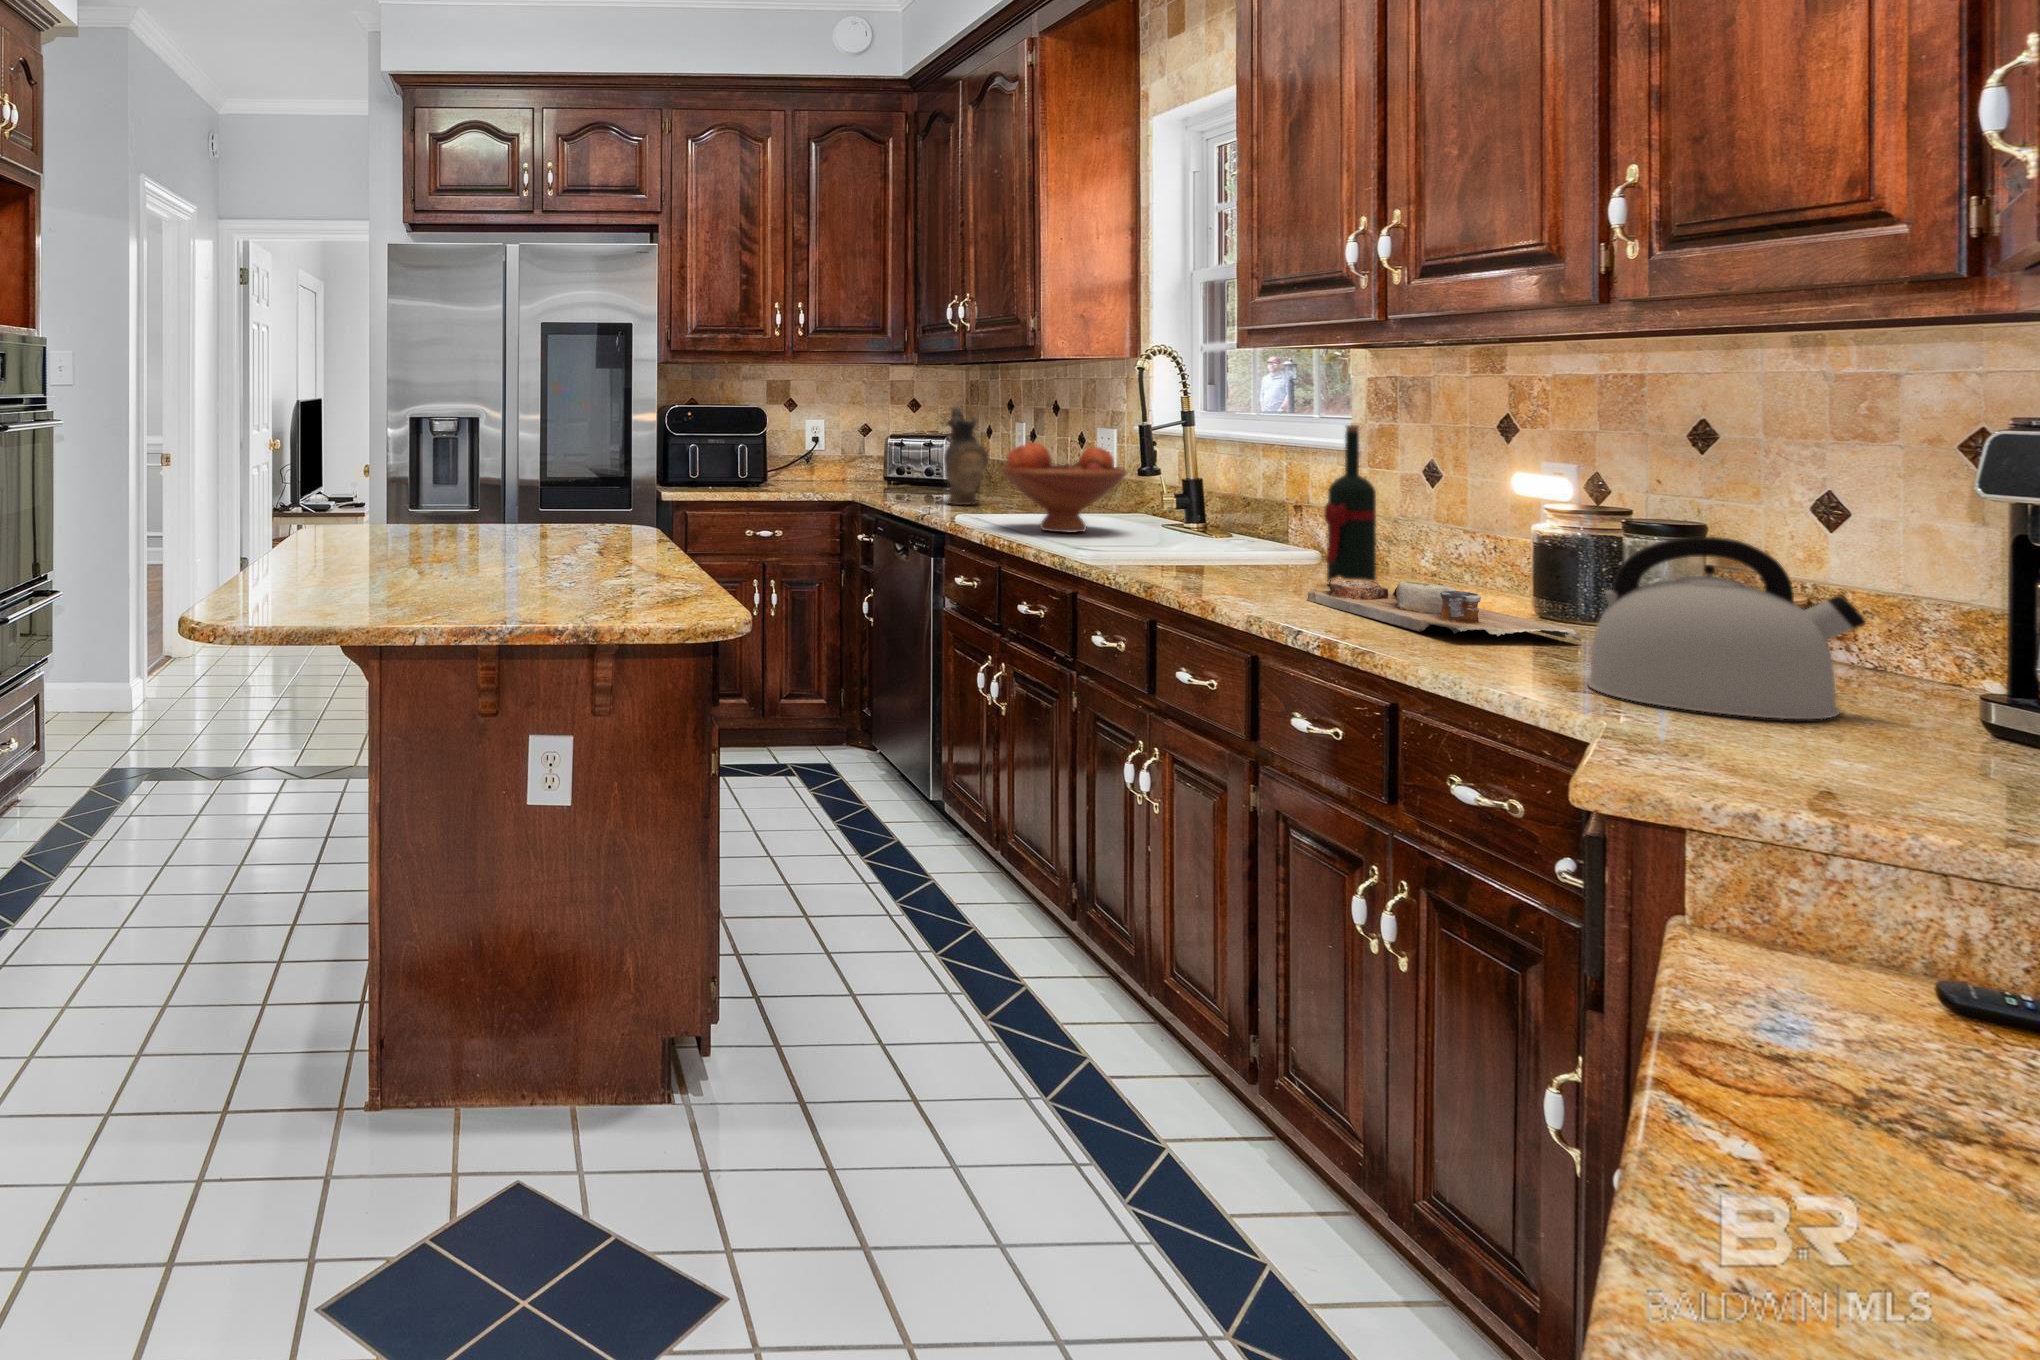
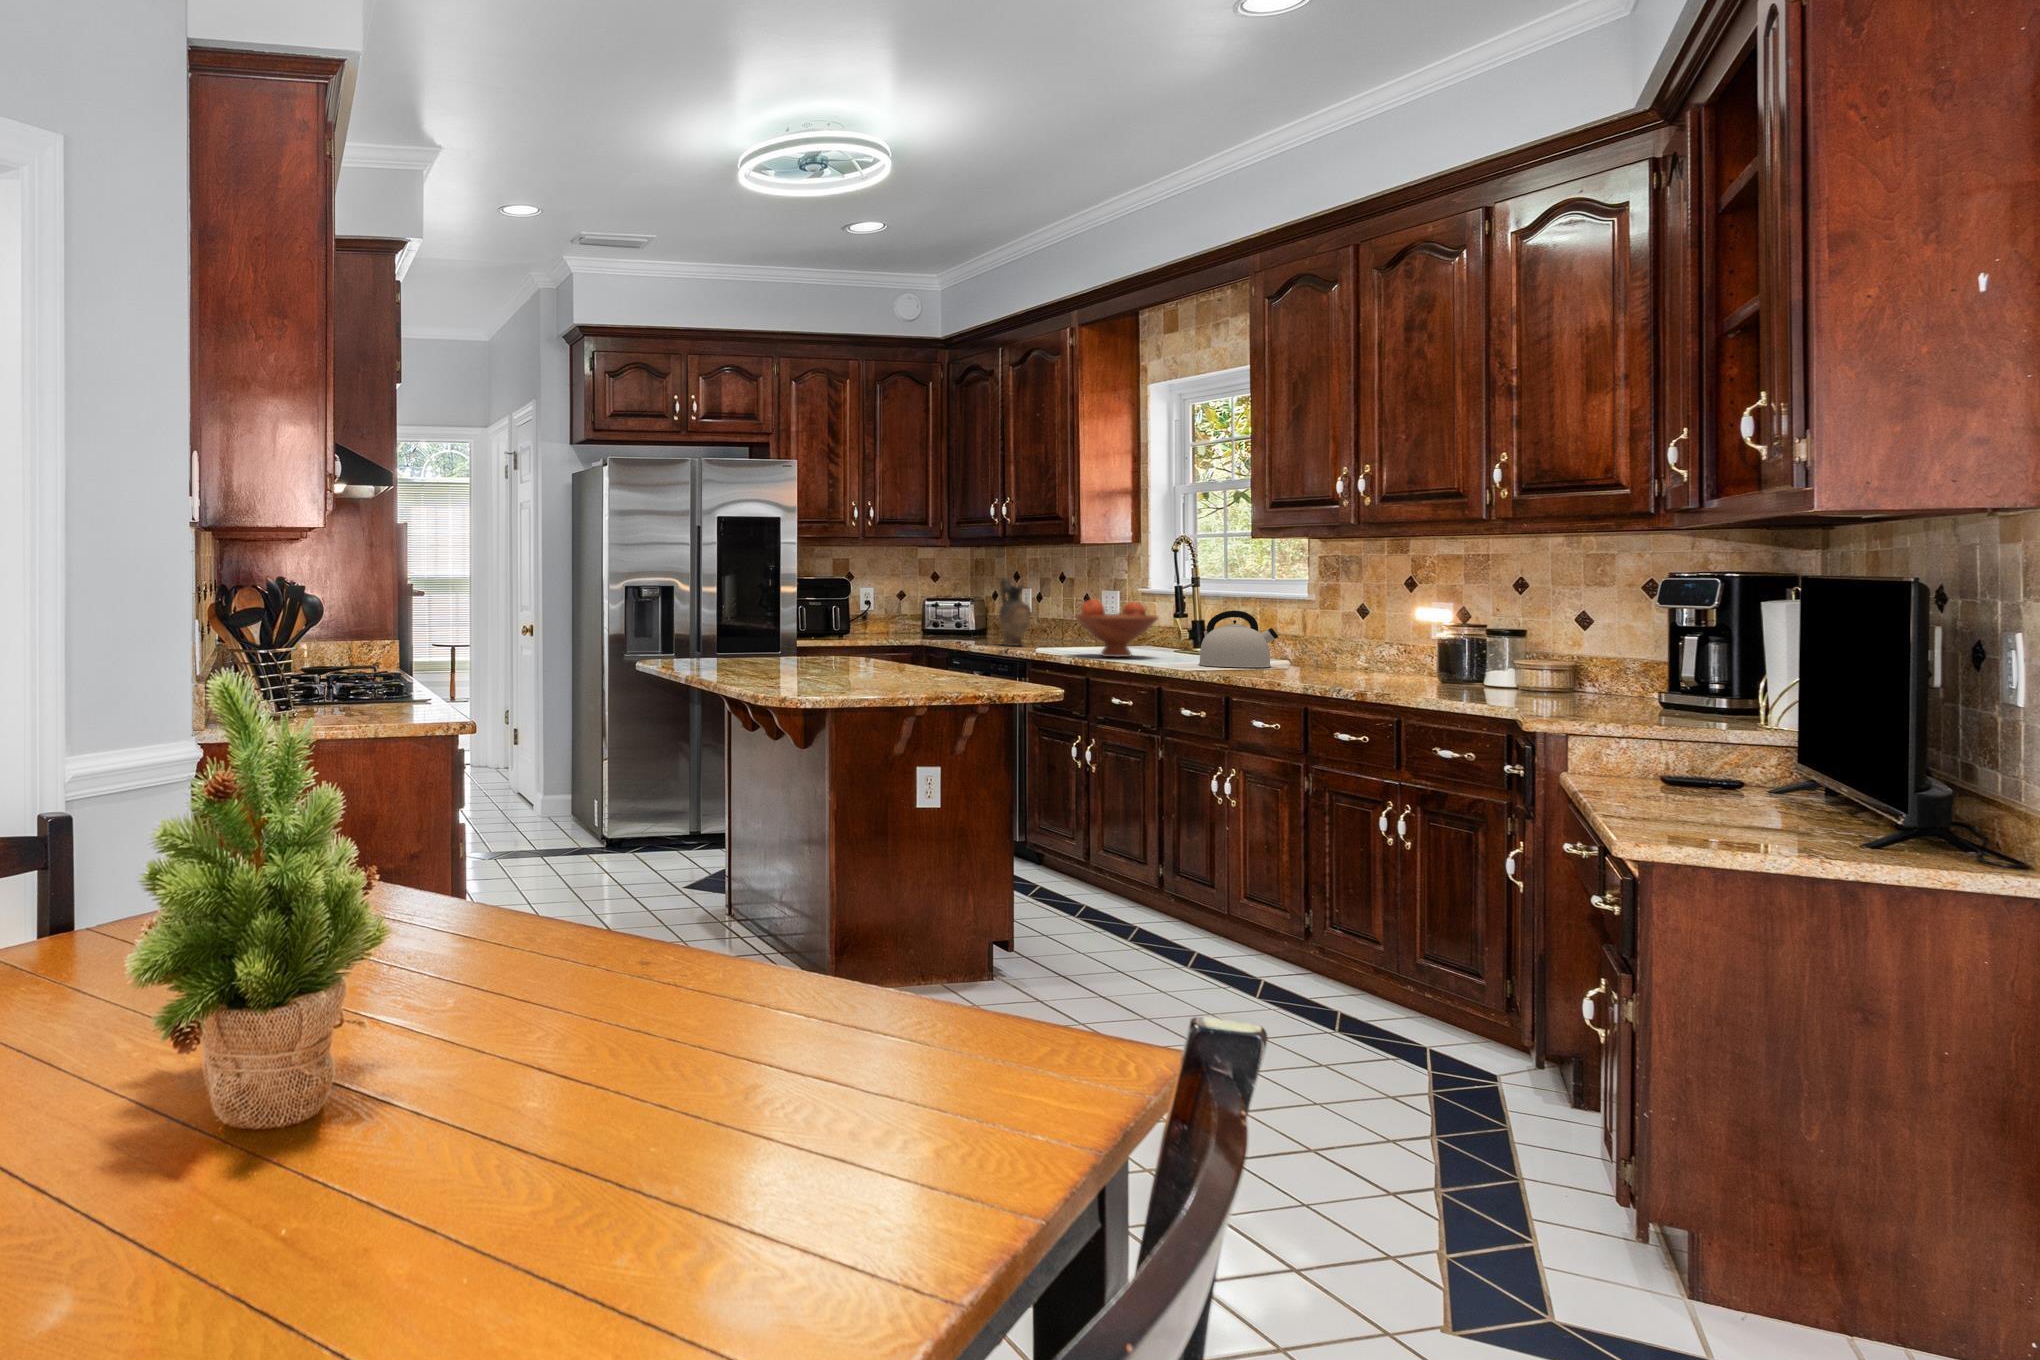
wine bottle: present [1324,425,1376,582] -> none [1317,583,1346,676]
kettle: present [1588,536,1866,719] -> present [1199,611,1278,667]
cutting board: present [1307,577,1581,641] -> none [1320,664,1475,690]

